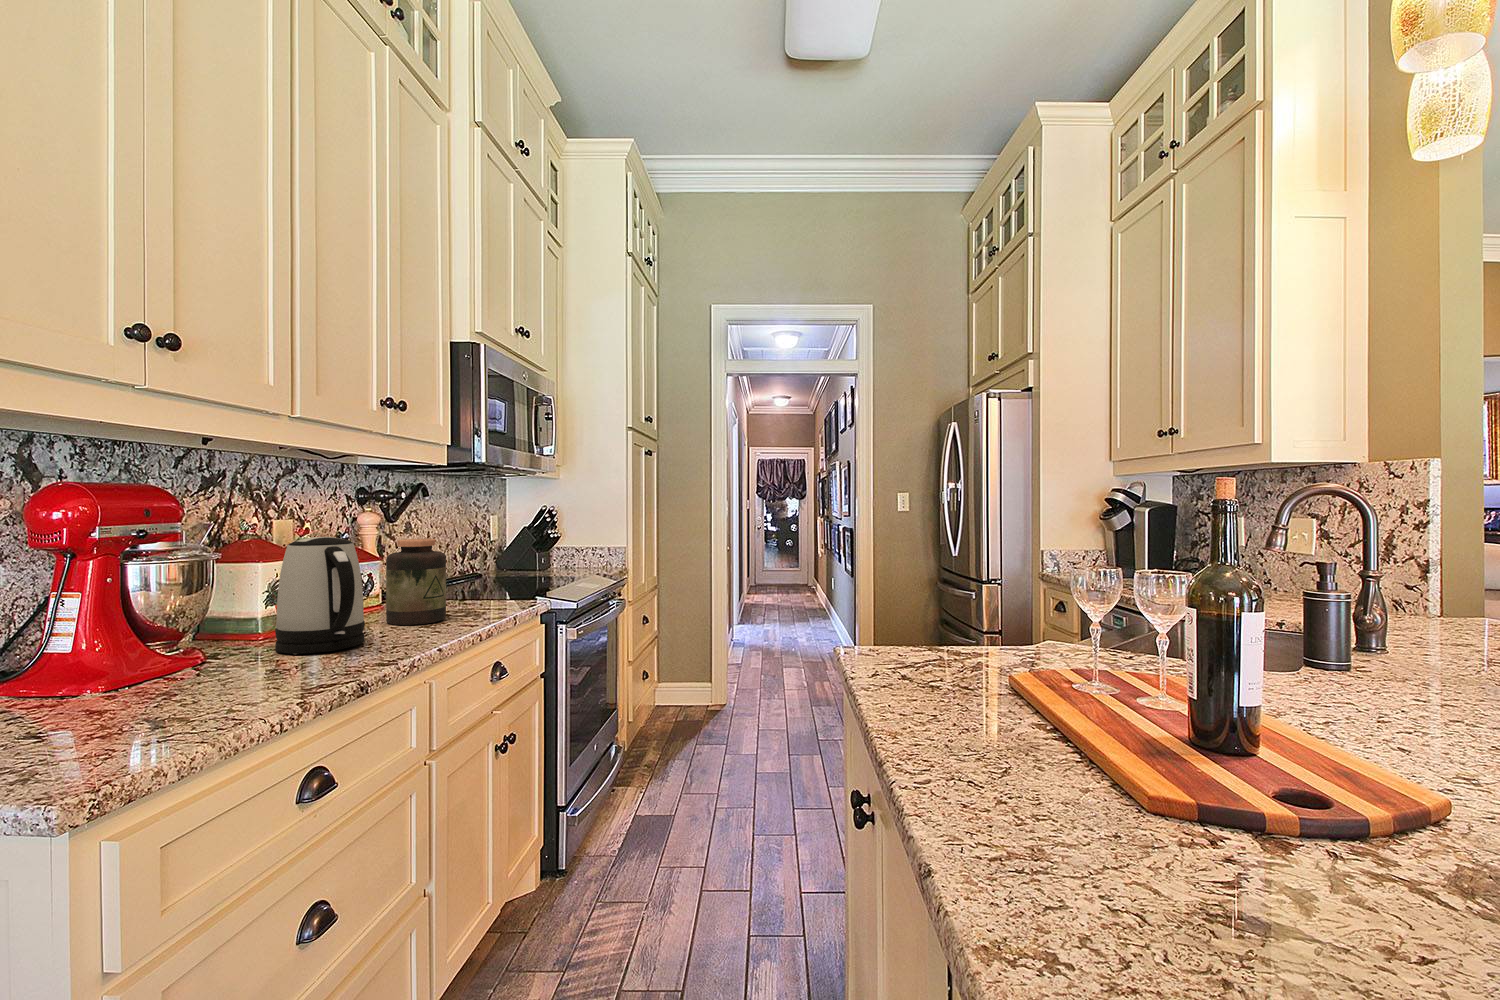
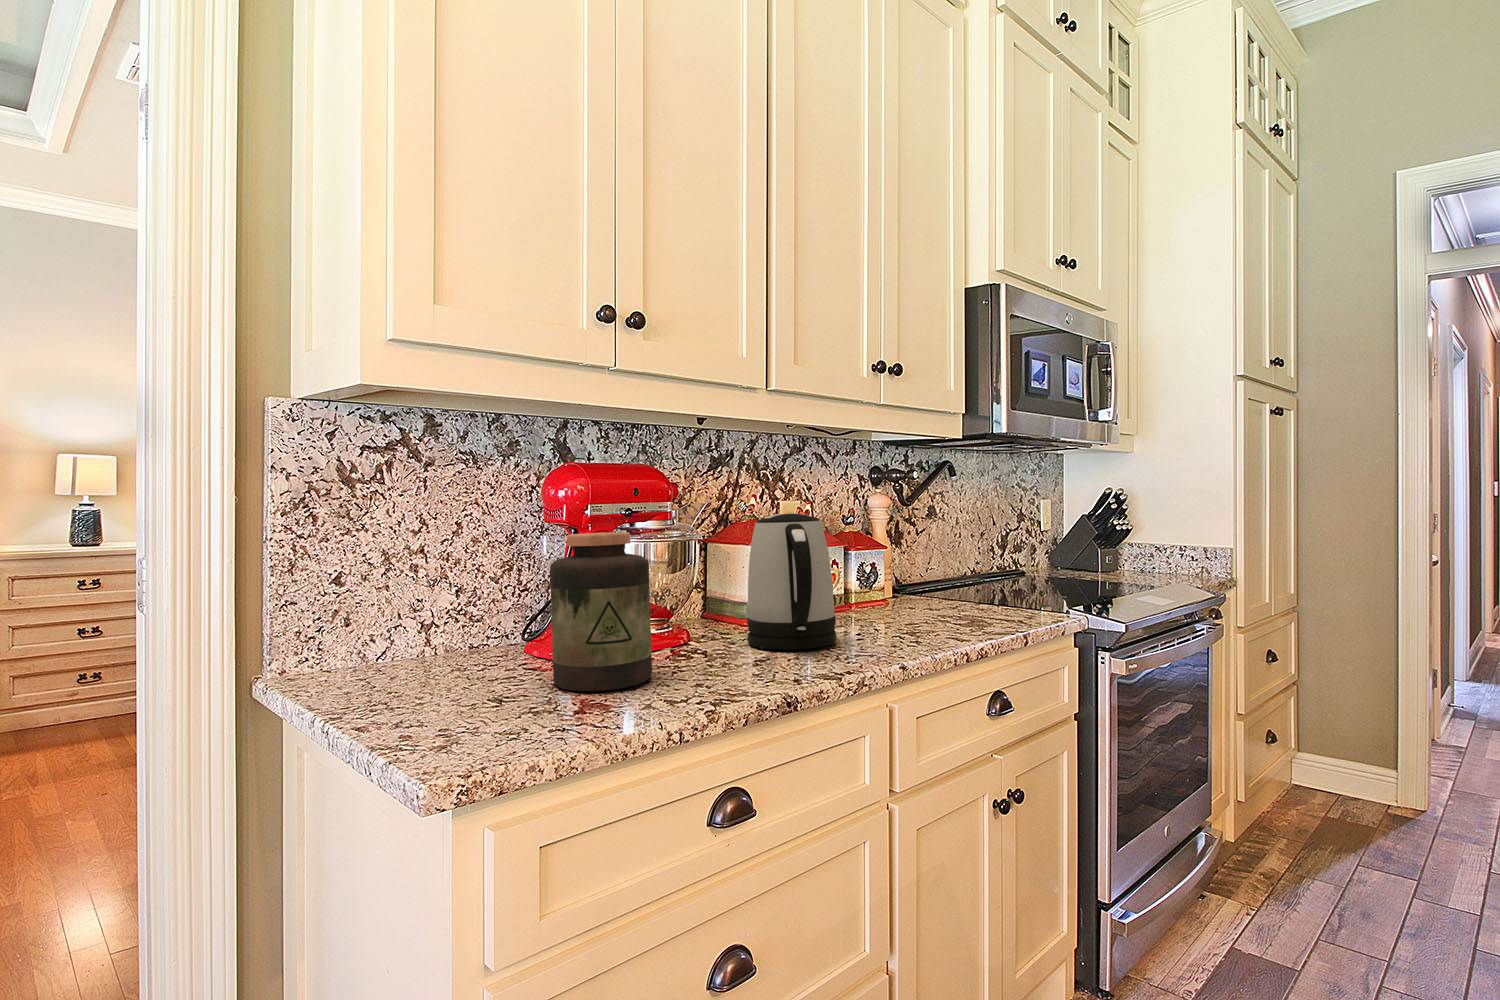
jar: present [386,539,446,625] -> present [550,532,652,691]

